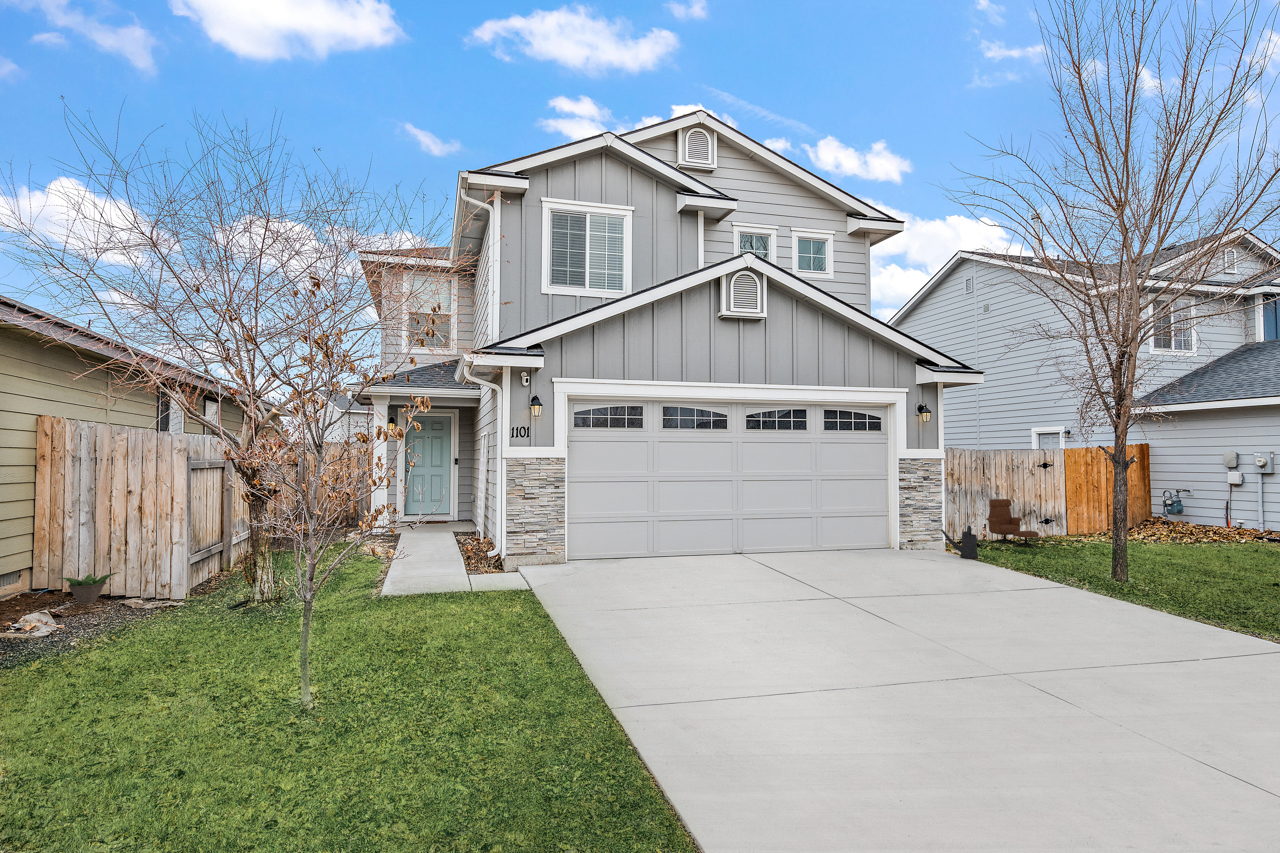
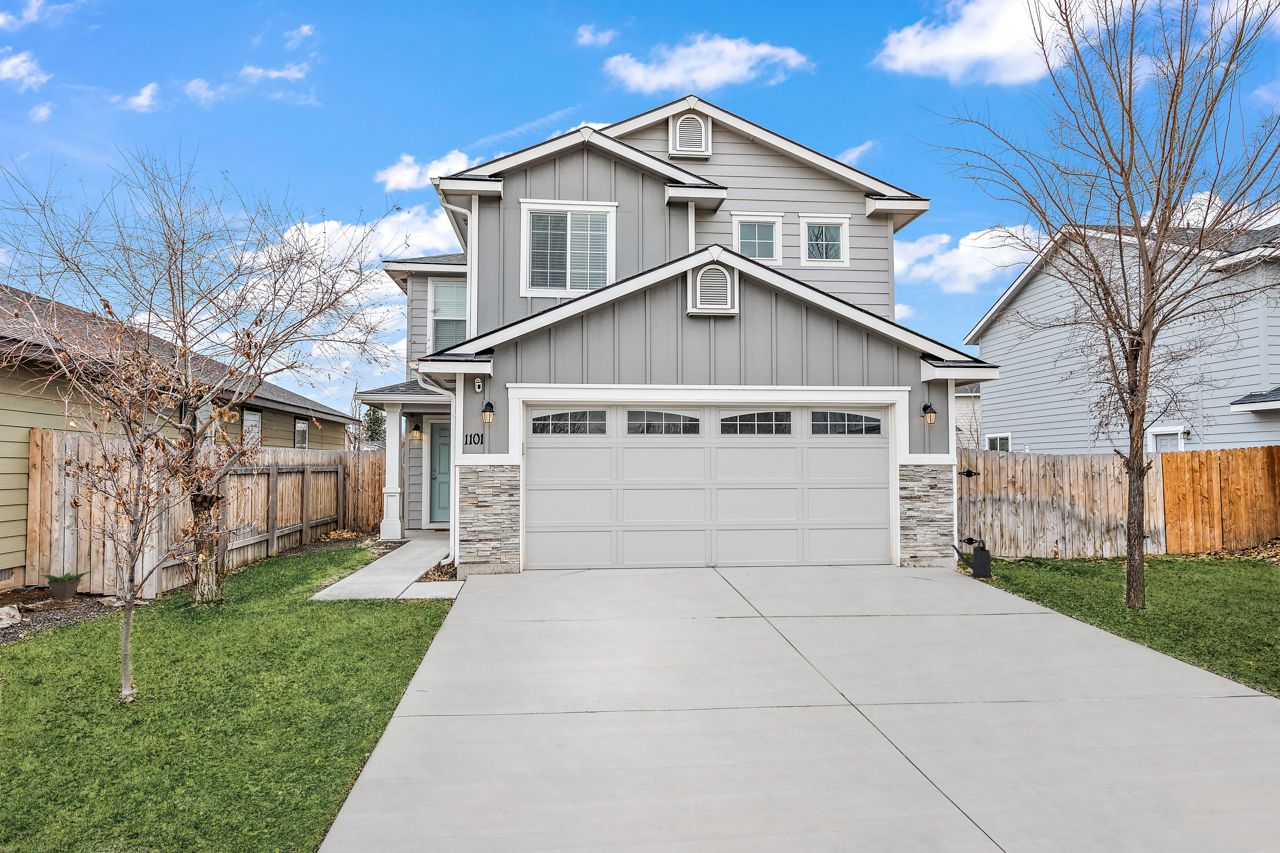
lounge chair: present [986,499,1040,548] -> none [1029,512,1088,568]

